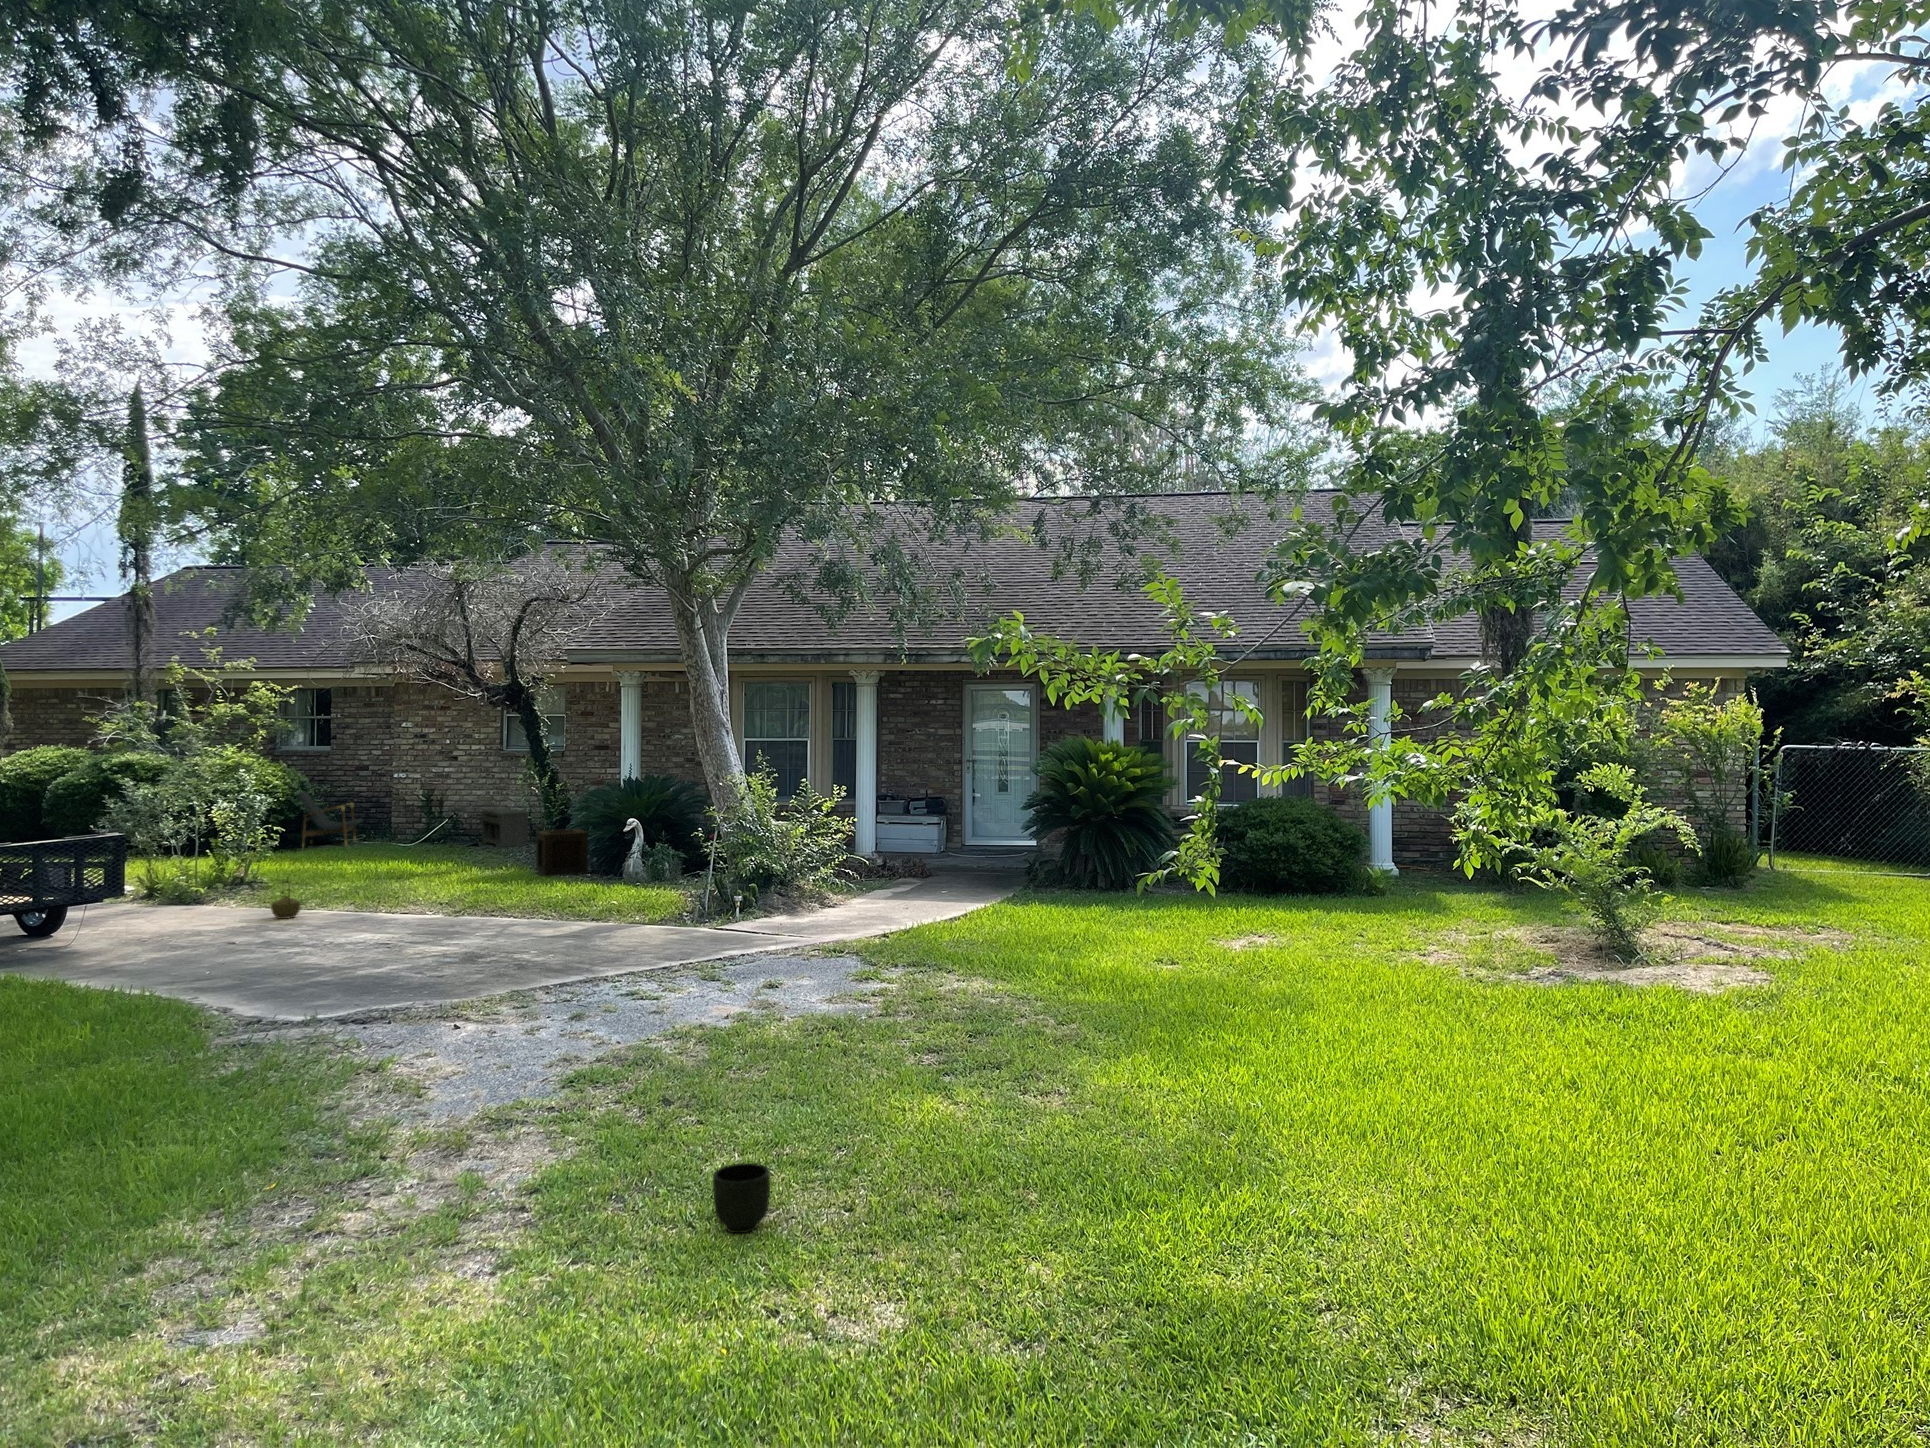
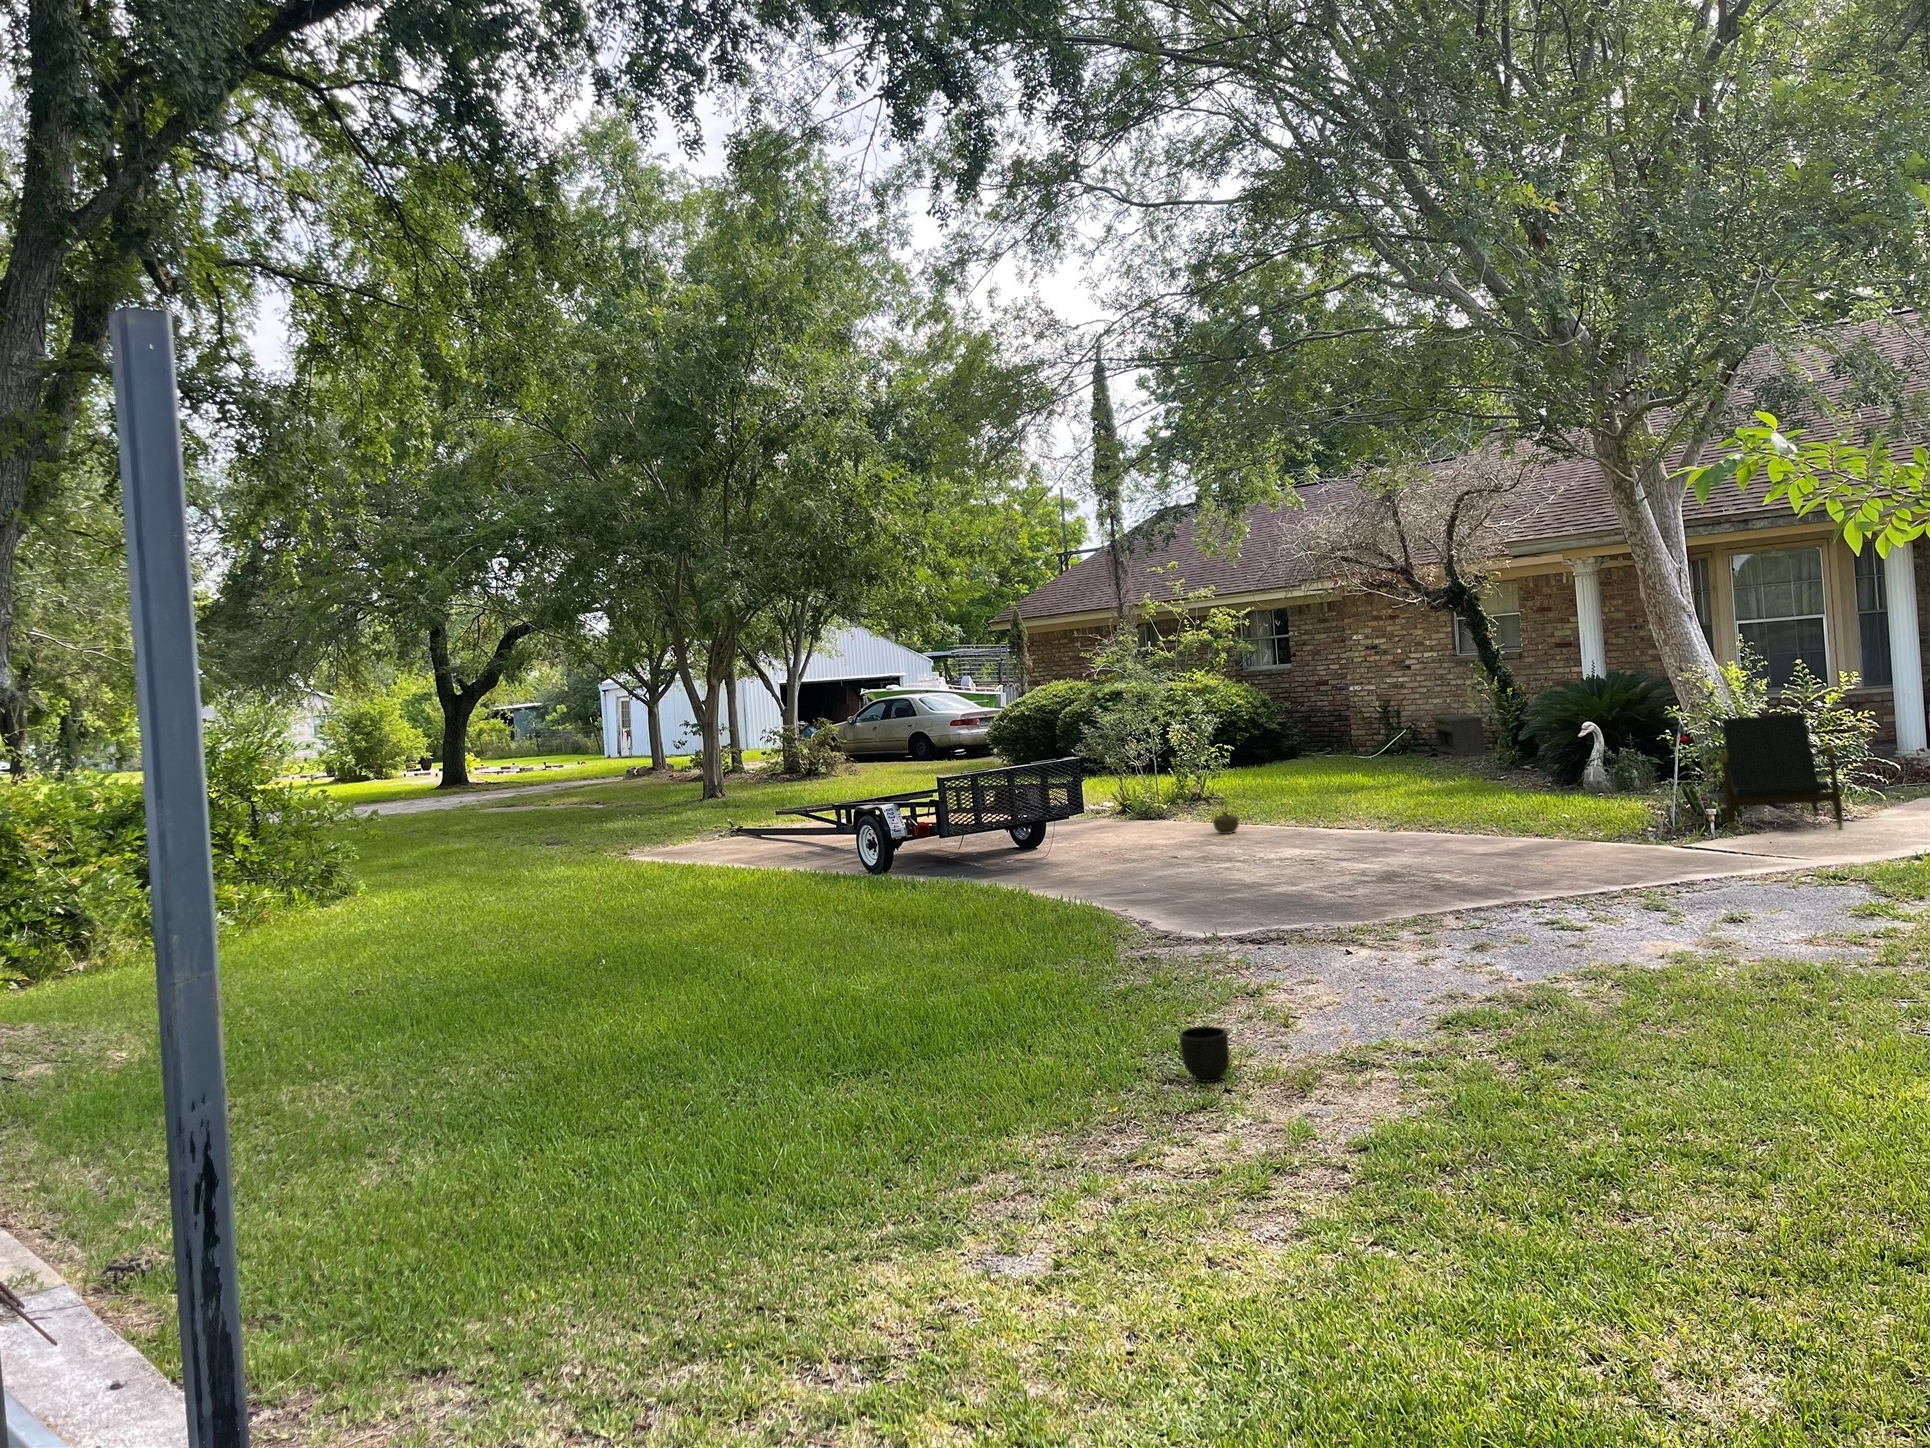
lounge chair: present [298,792,363,847] -> present [1718,713,1843,834]
wooden crate: present [536,829,588,877] -> none [1480,734,1543,788]
planter: present [713,1163,770,1233] -> present [1179,1026,1229,1082]

